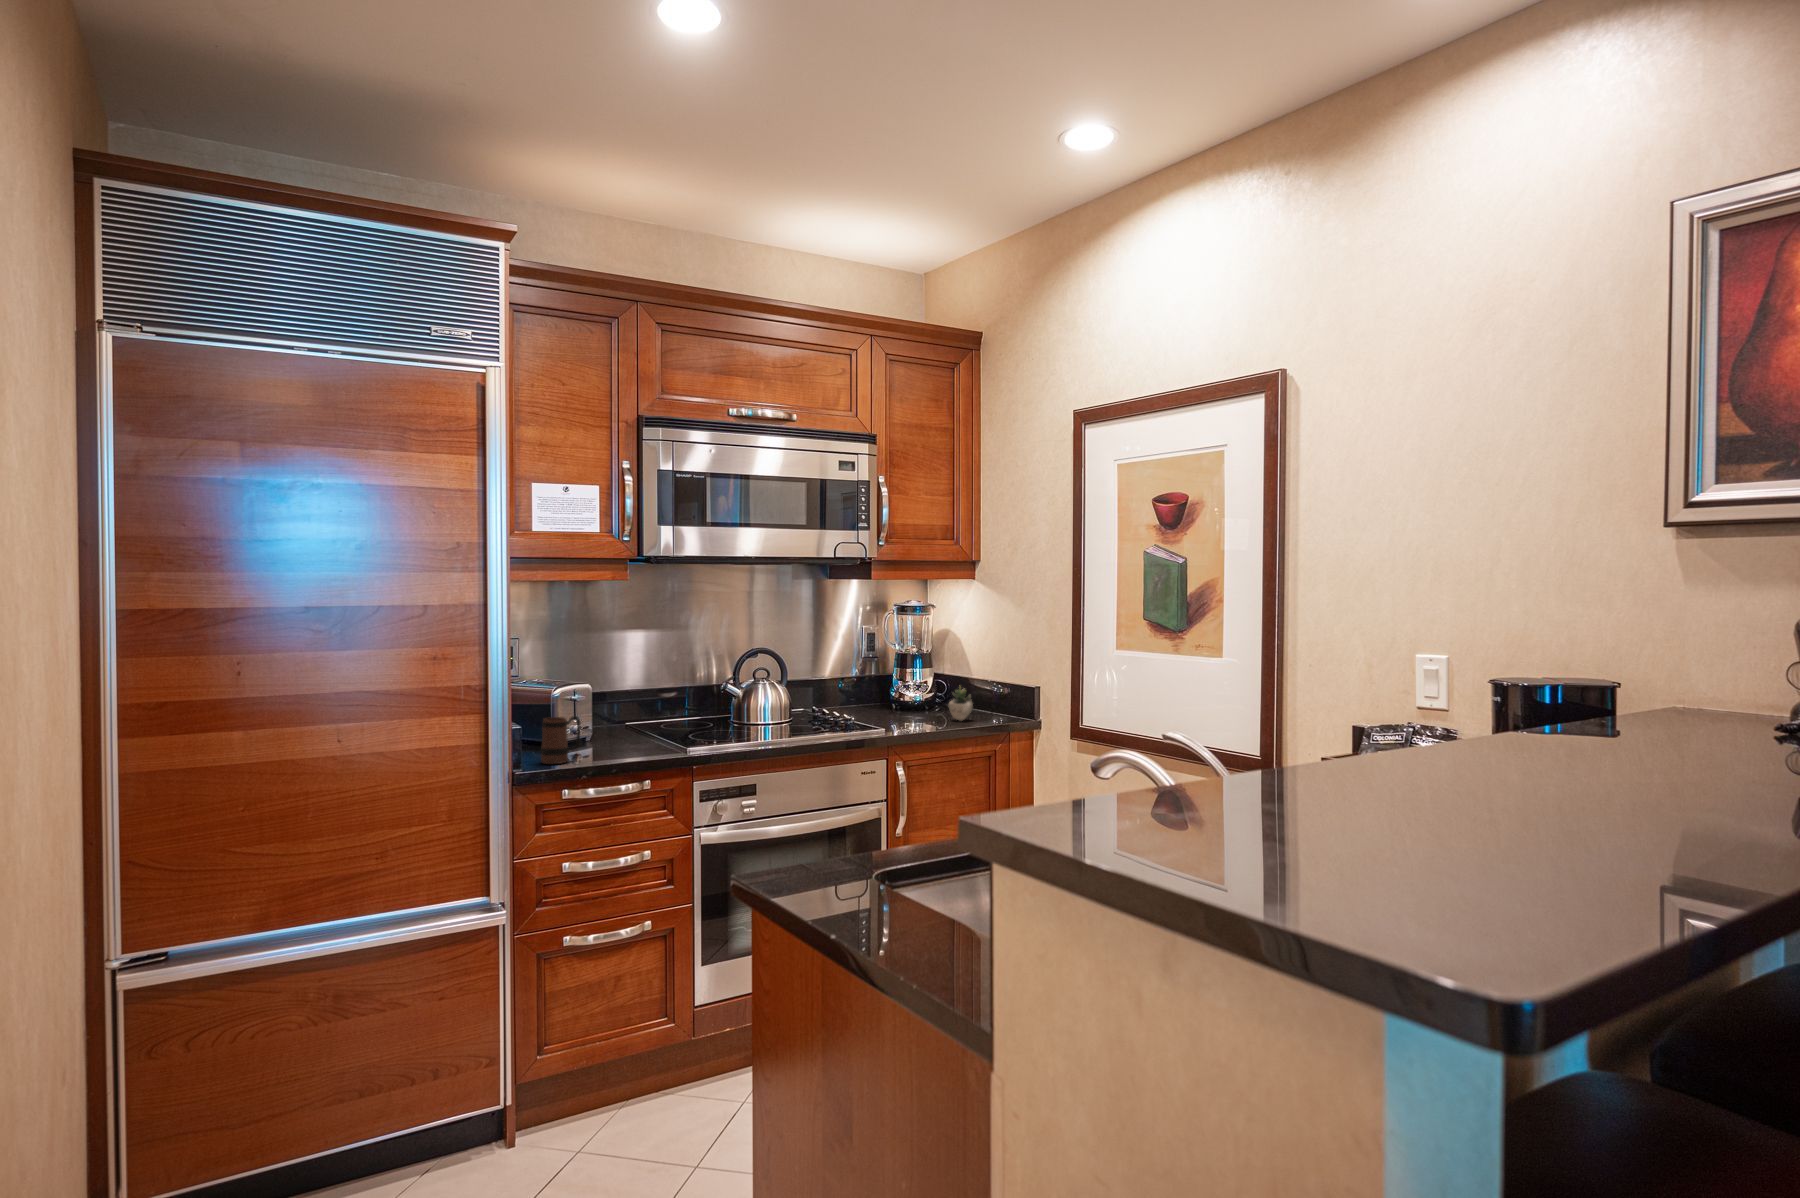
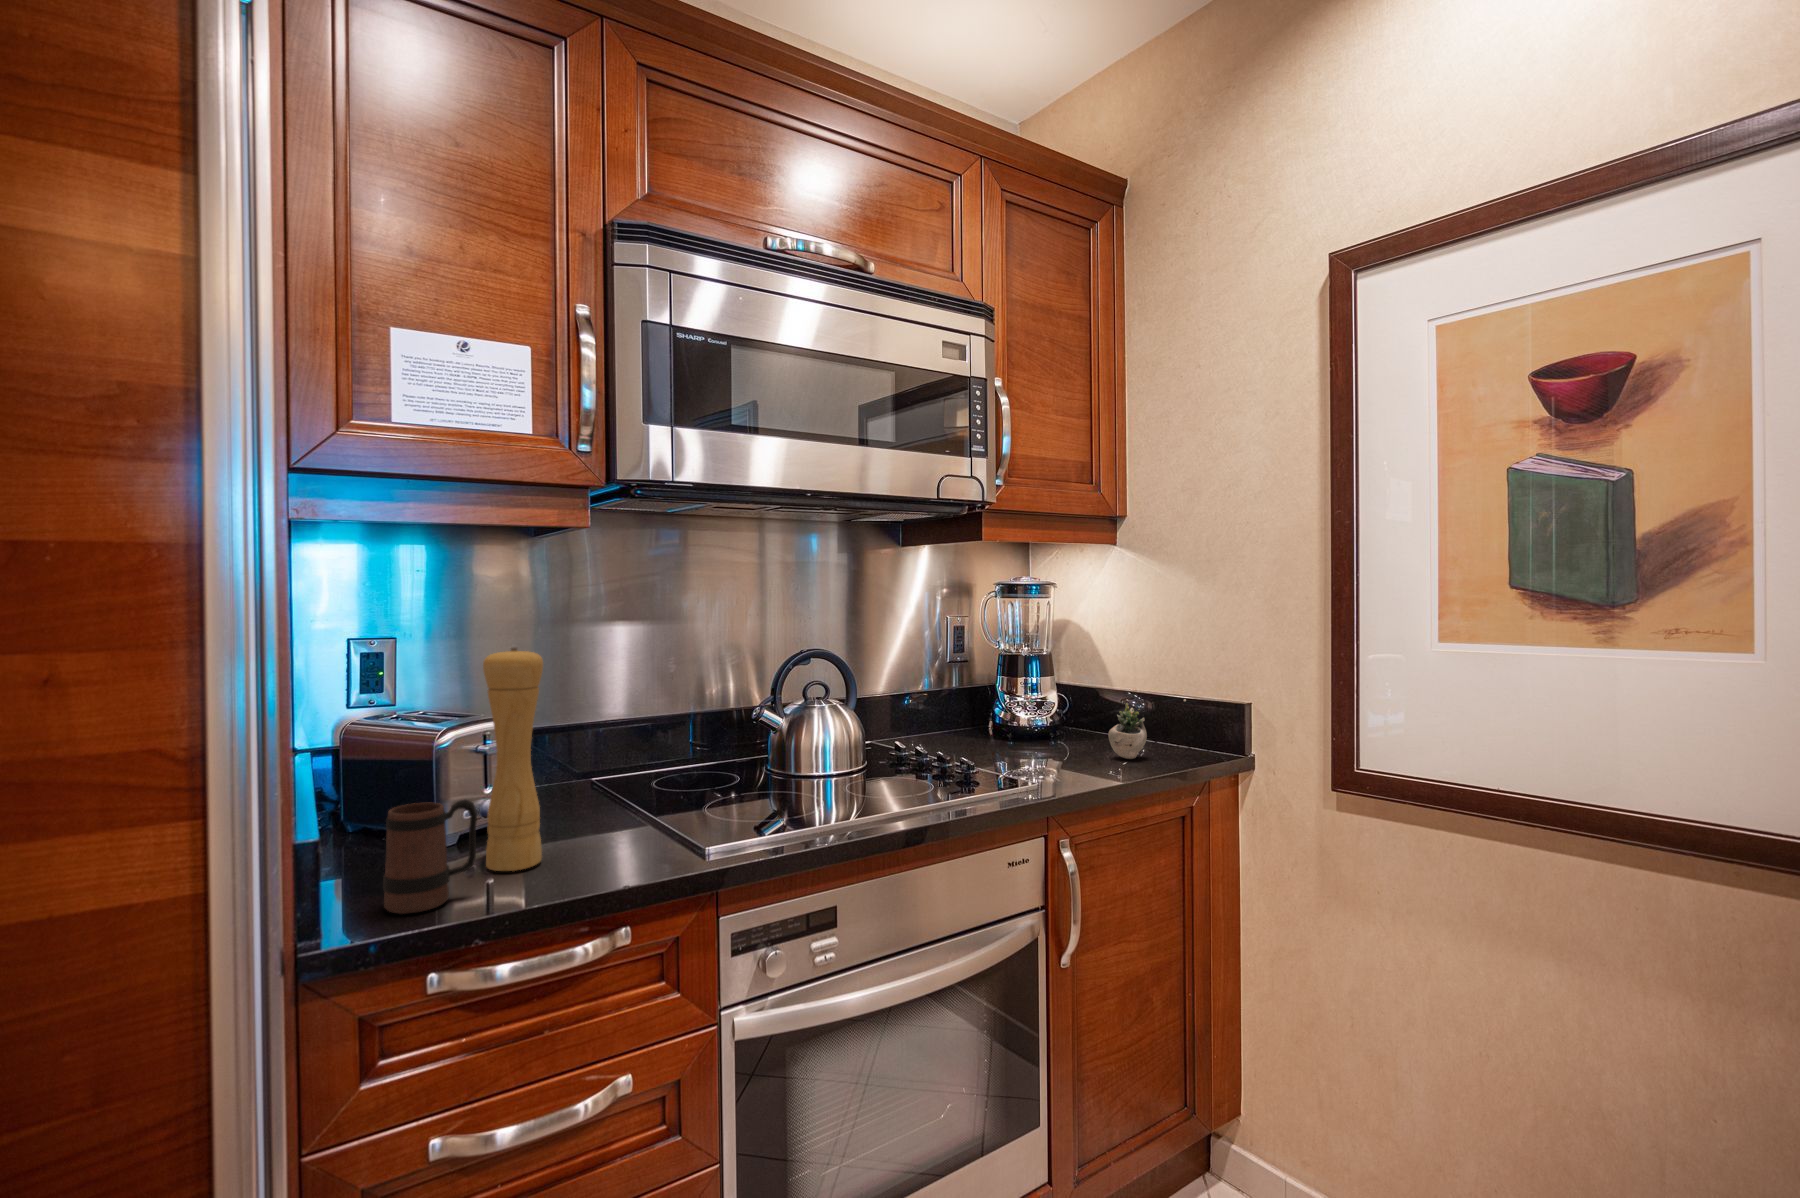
pepper mill: none [580,646,608,754] -> present [483,647,543,871]

